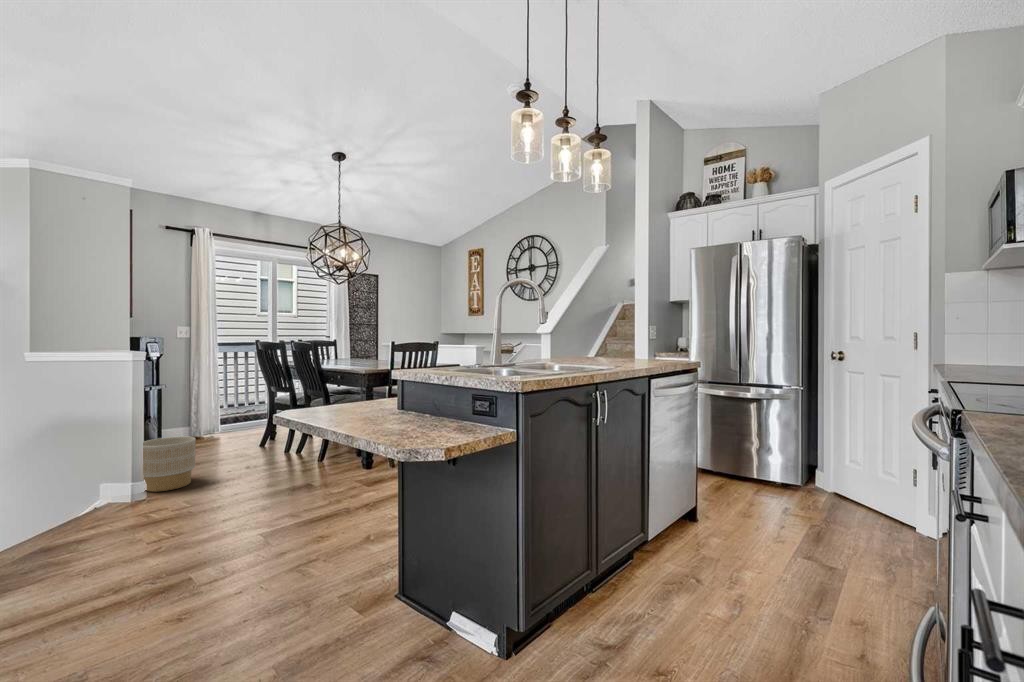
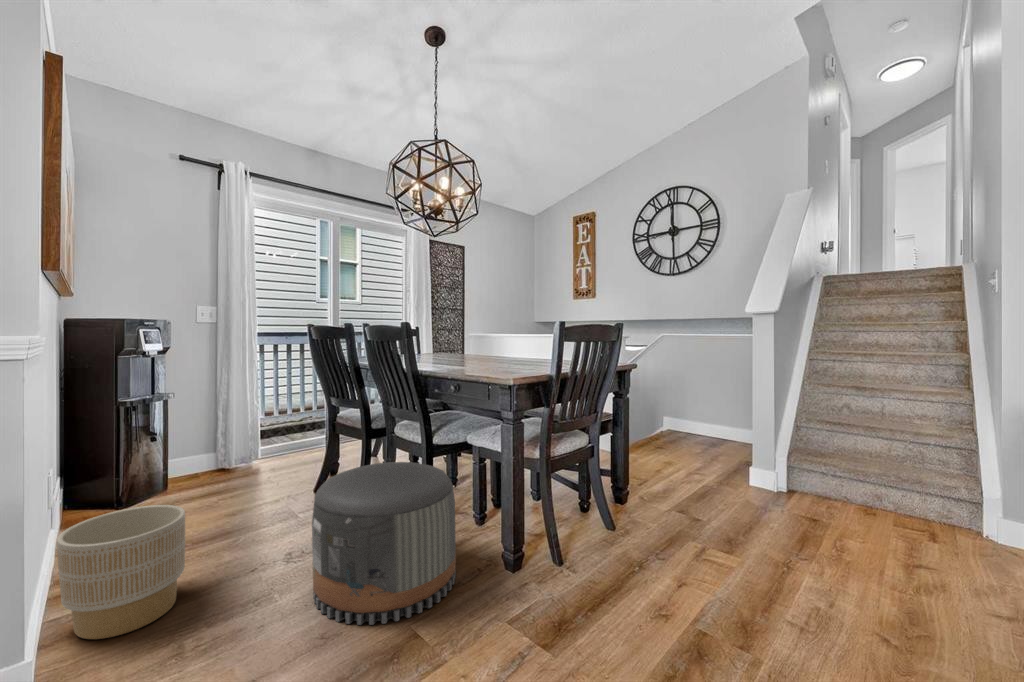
pouf: none [262,416,338,485] -> present [312,462,456,625]

